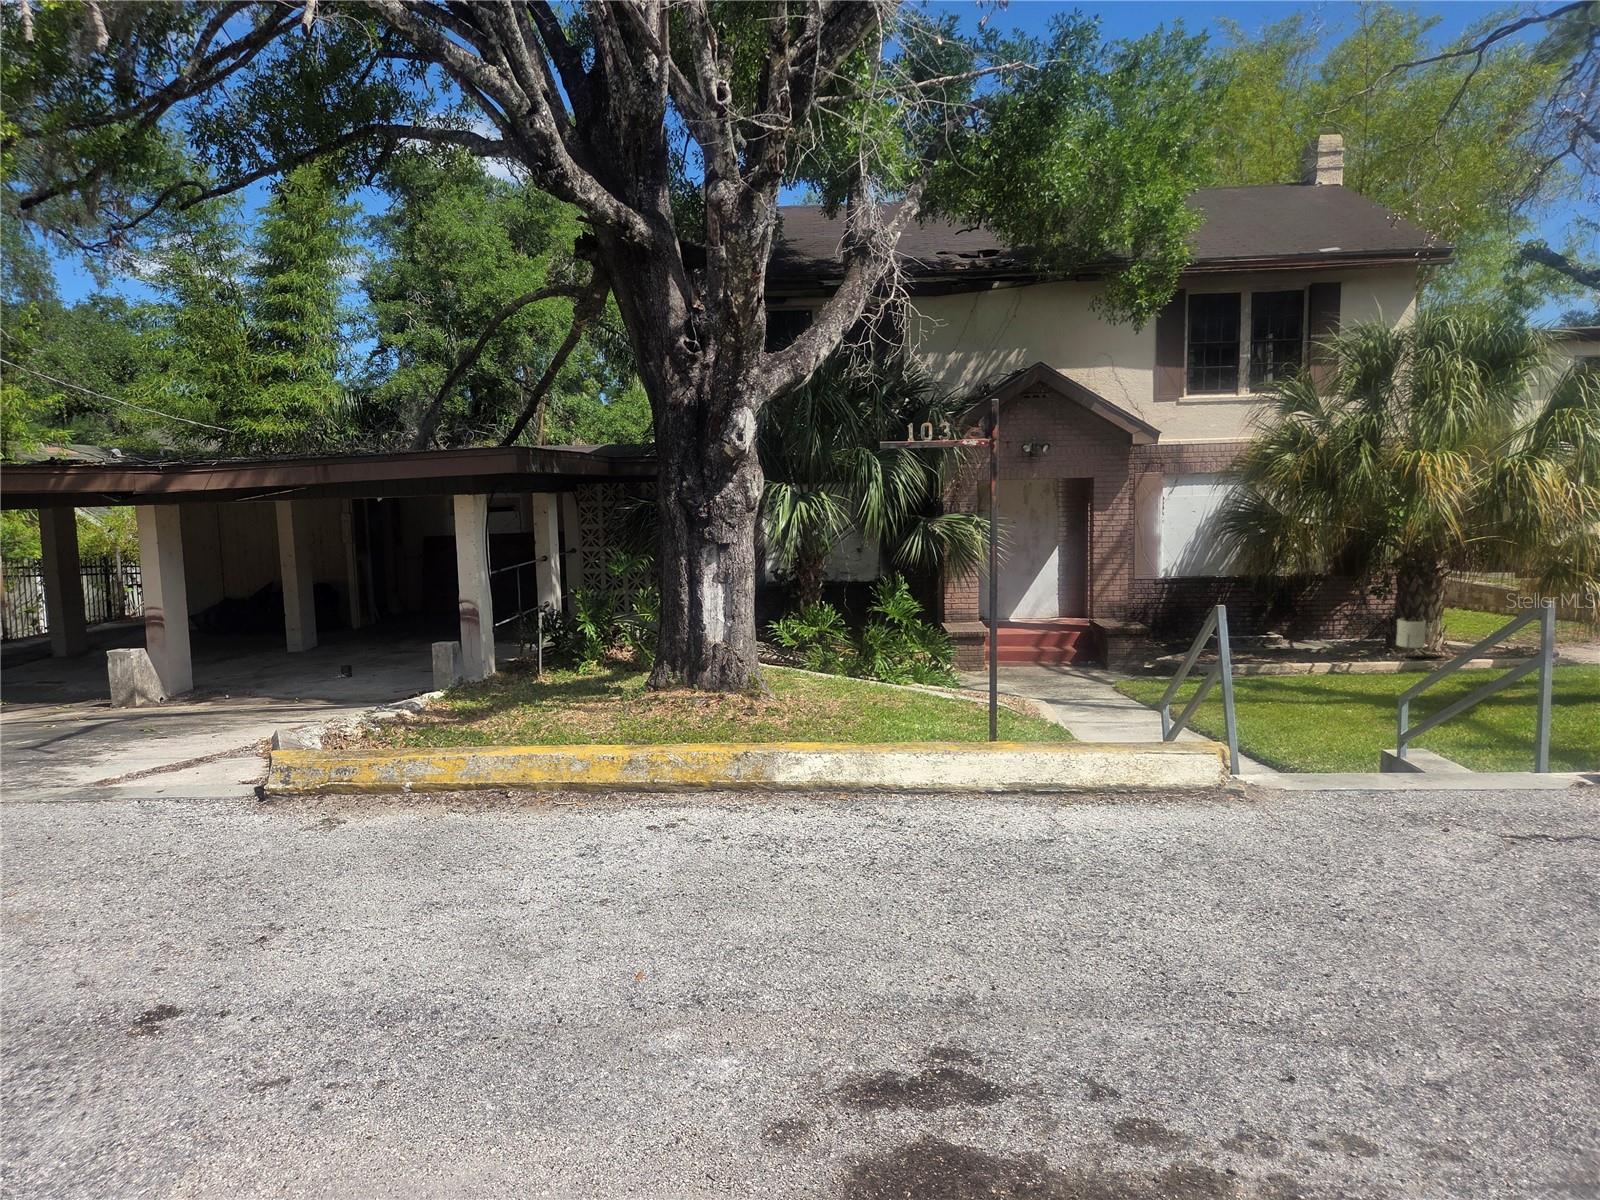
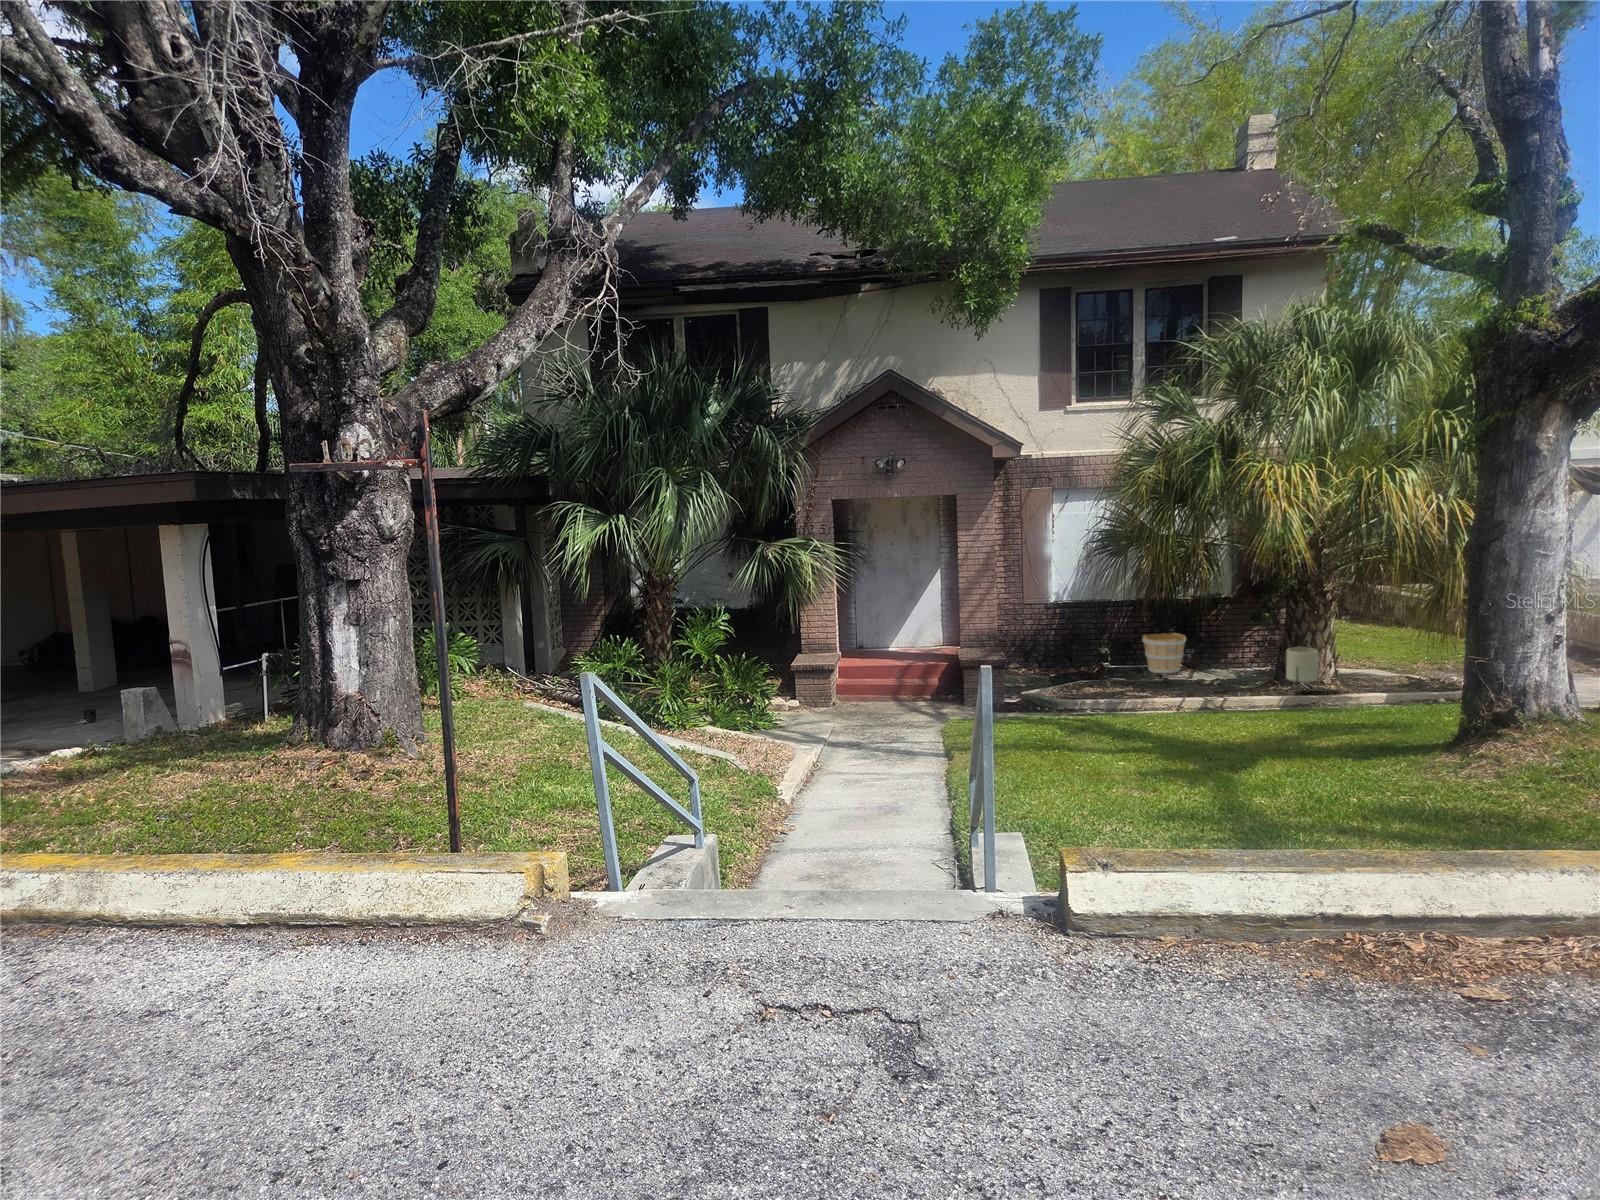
wooden bucket: none [1247,609,1288,645] -> present [1143,633,1186,673]

